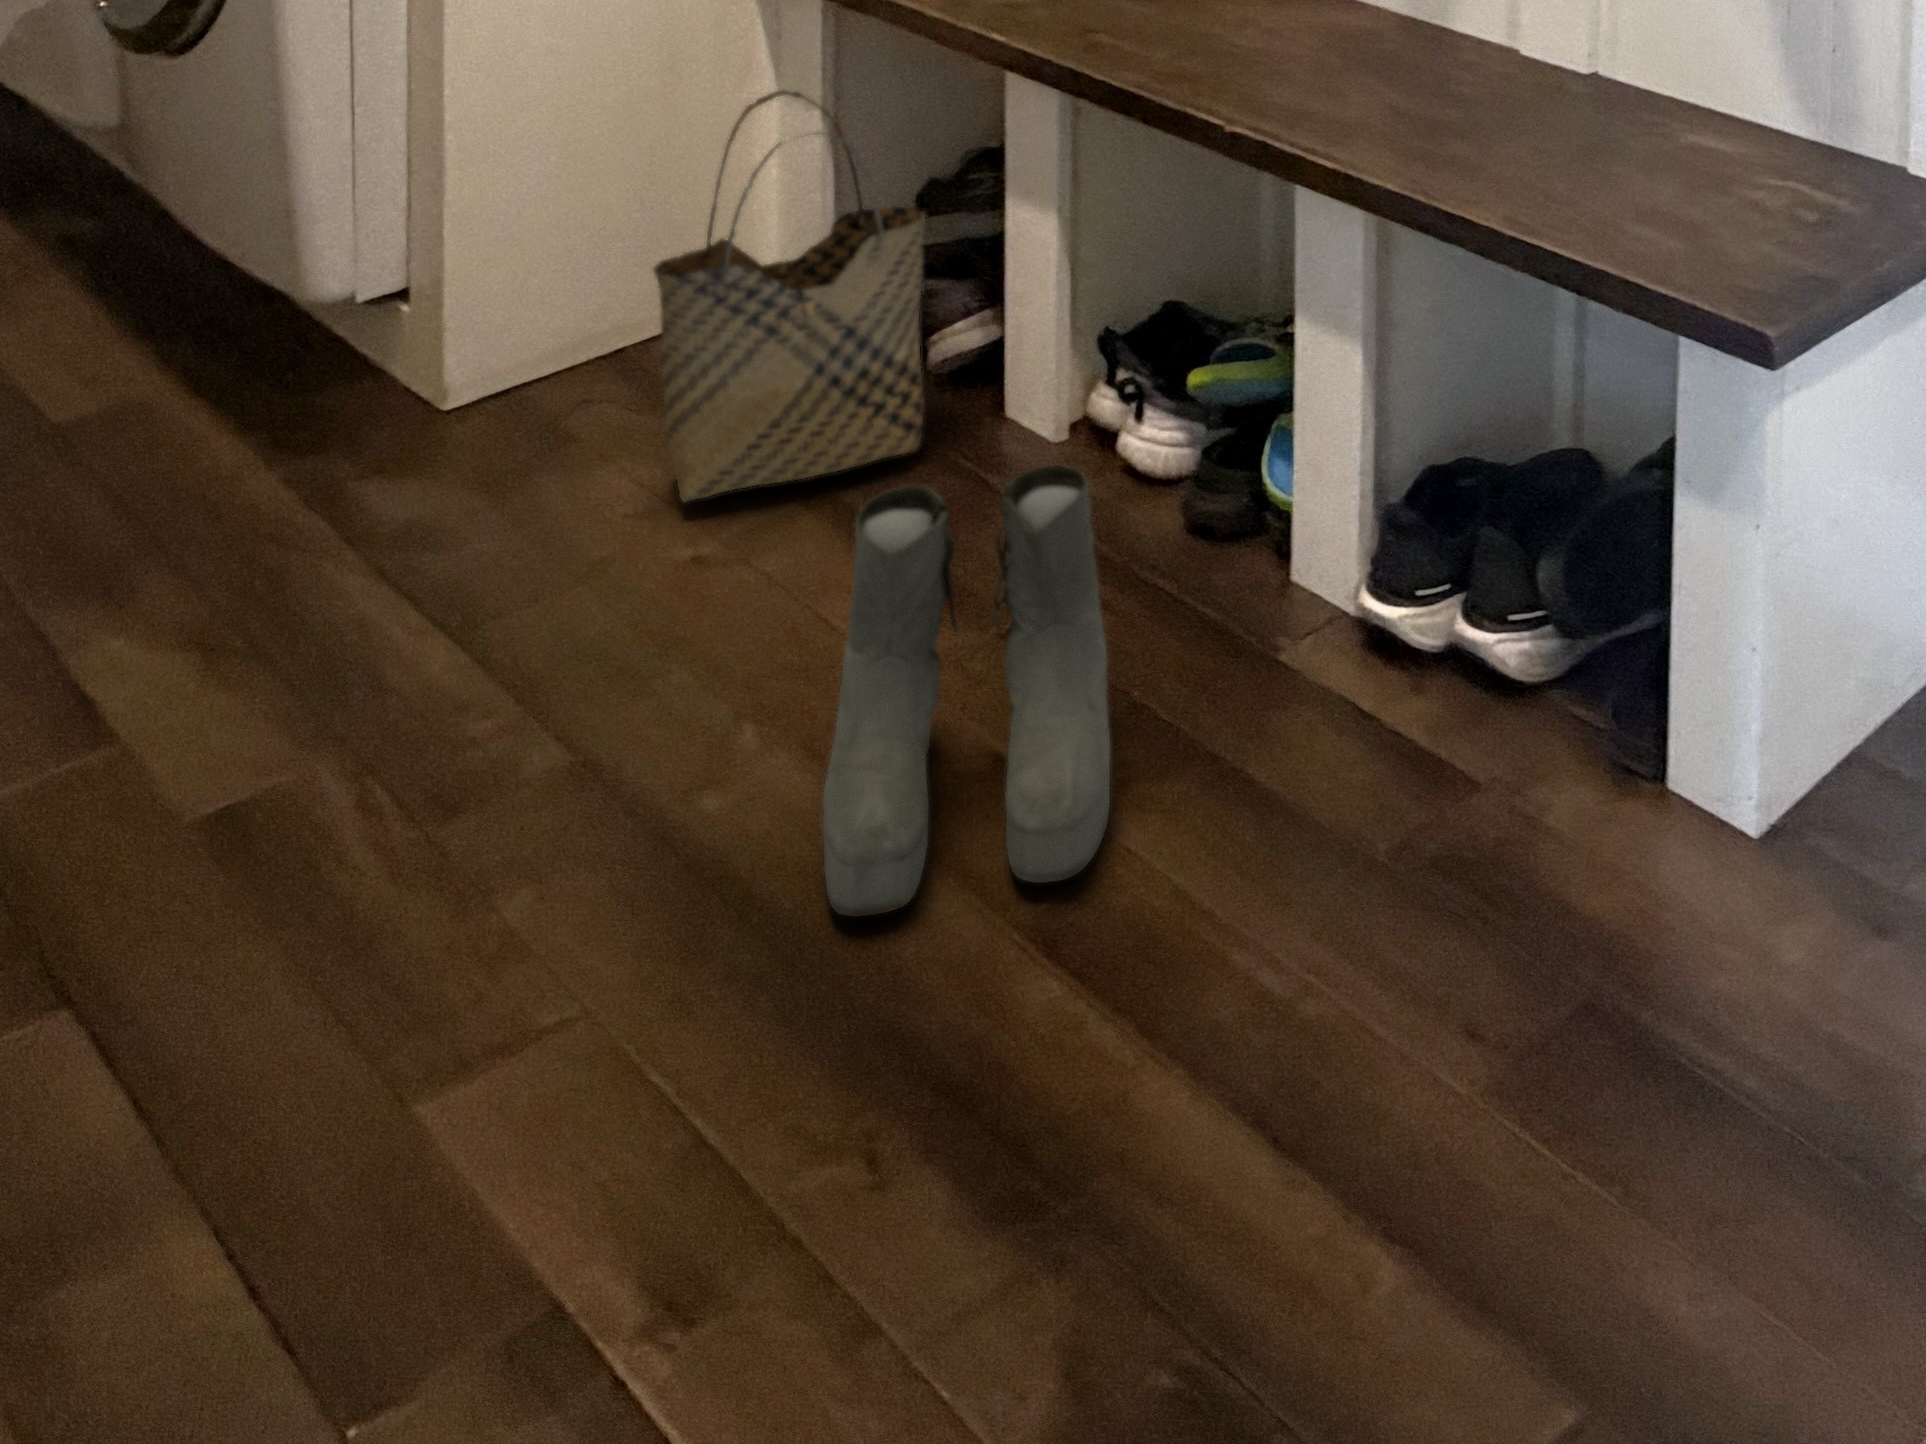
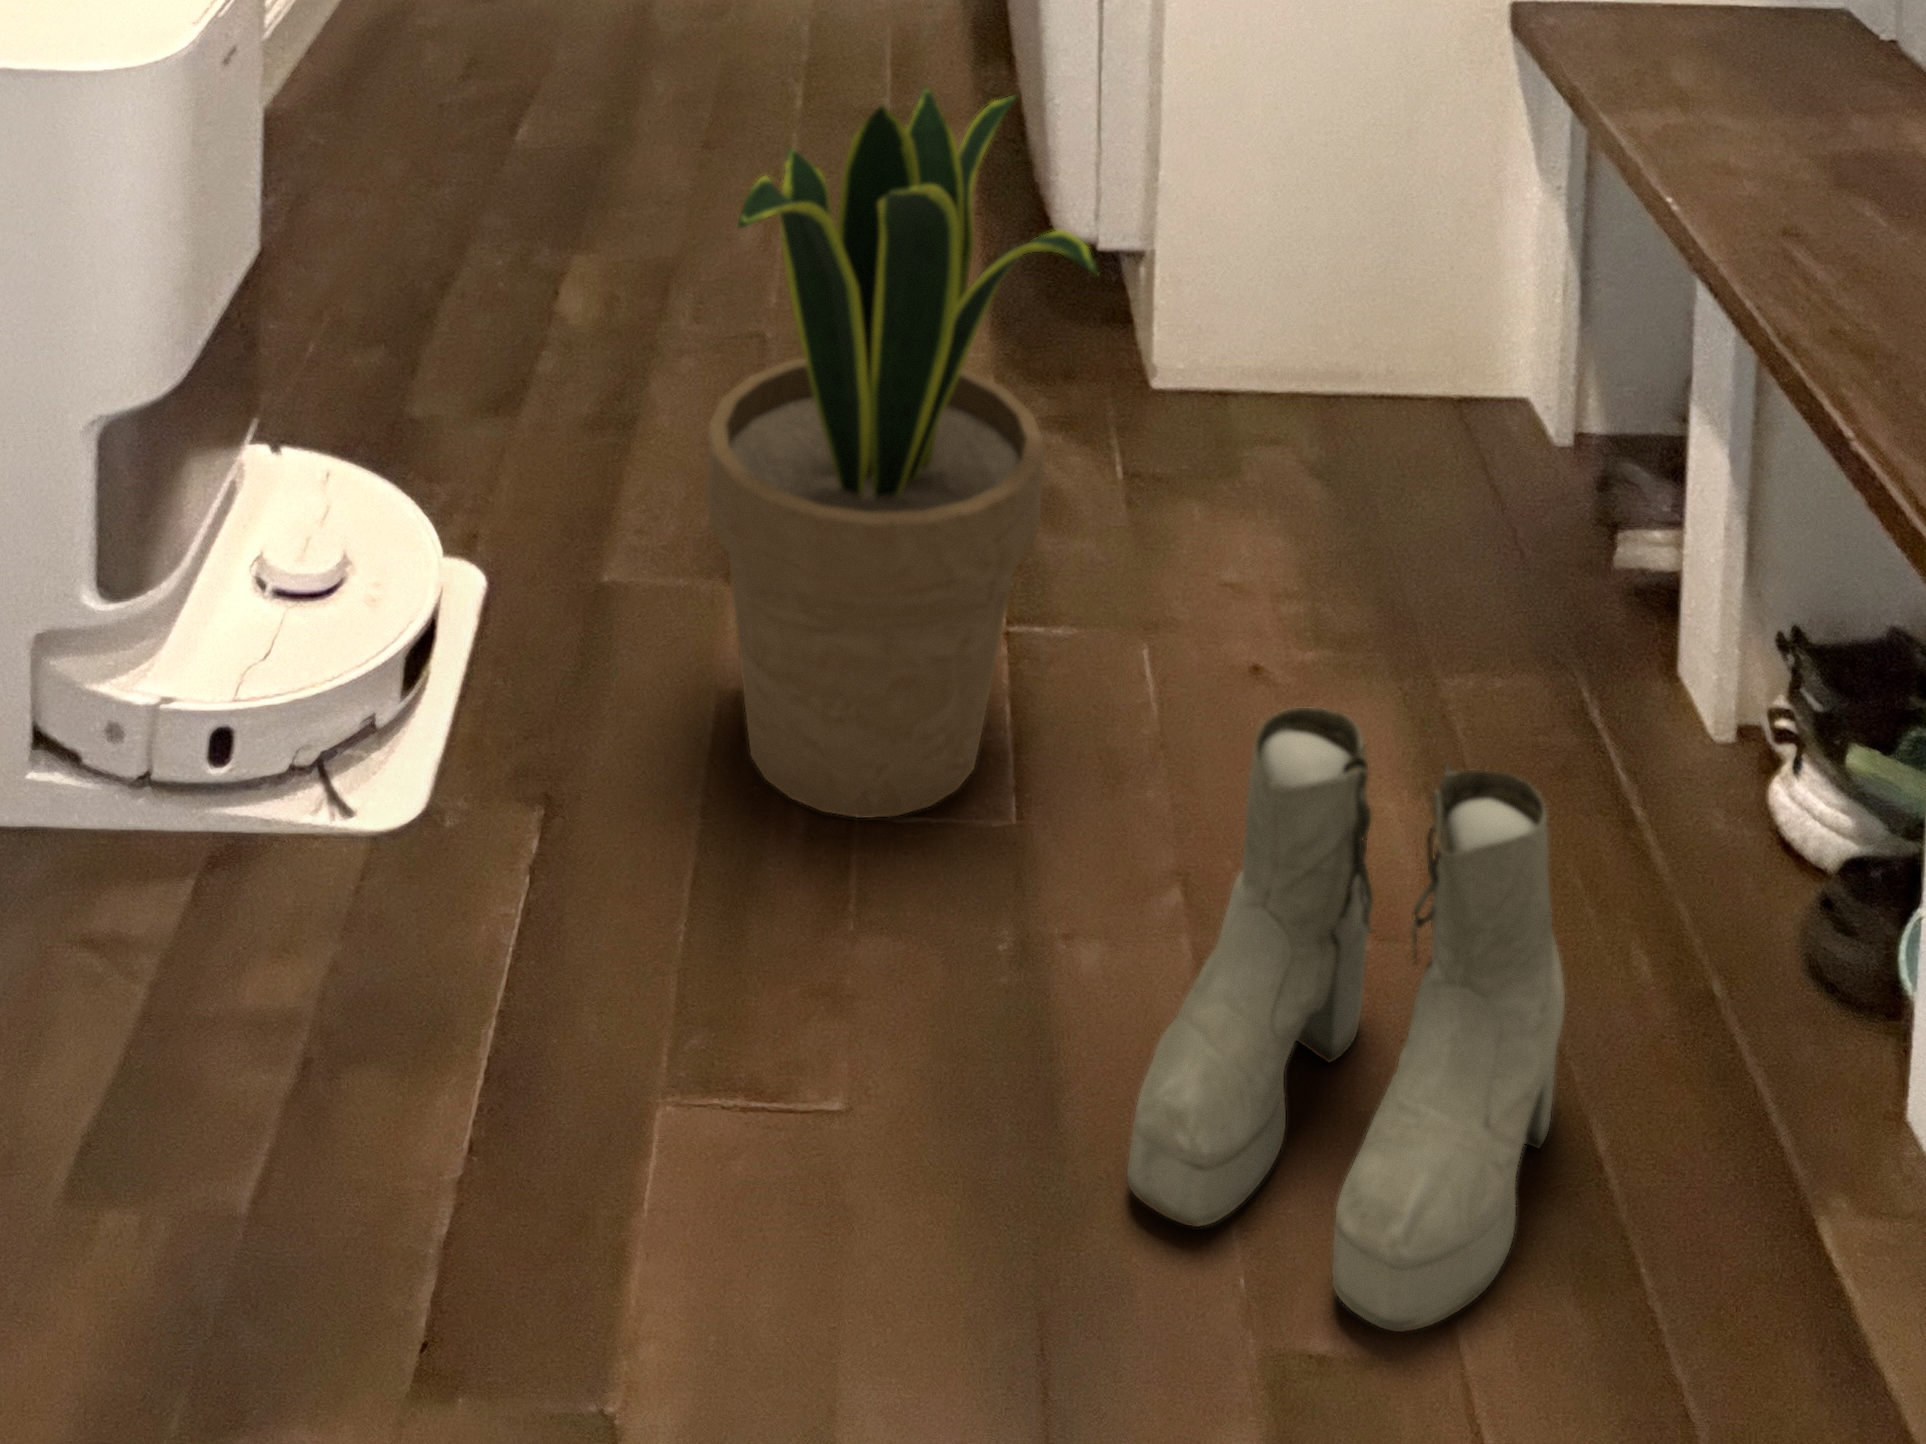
woven basket: present [653,90,925,502] -> none [1270,182,1596,676]
potted plant: none [183,113,603,848] -> present [706,84,1098,818]

